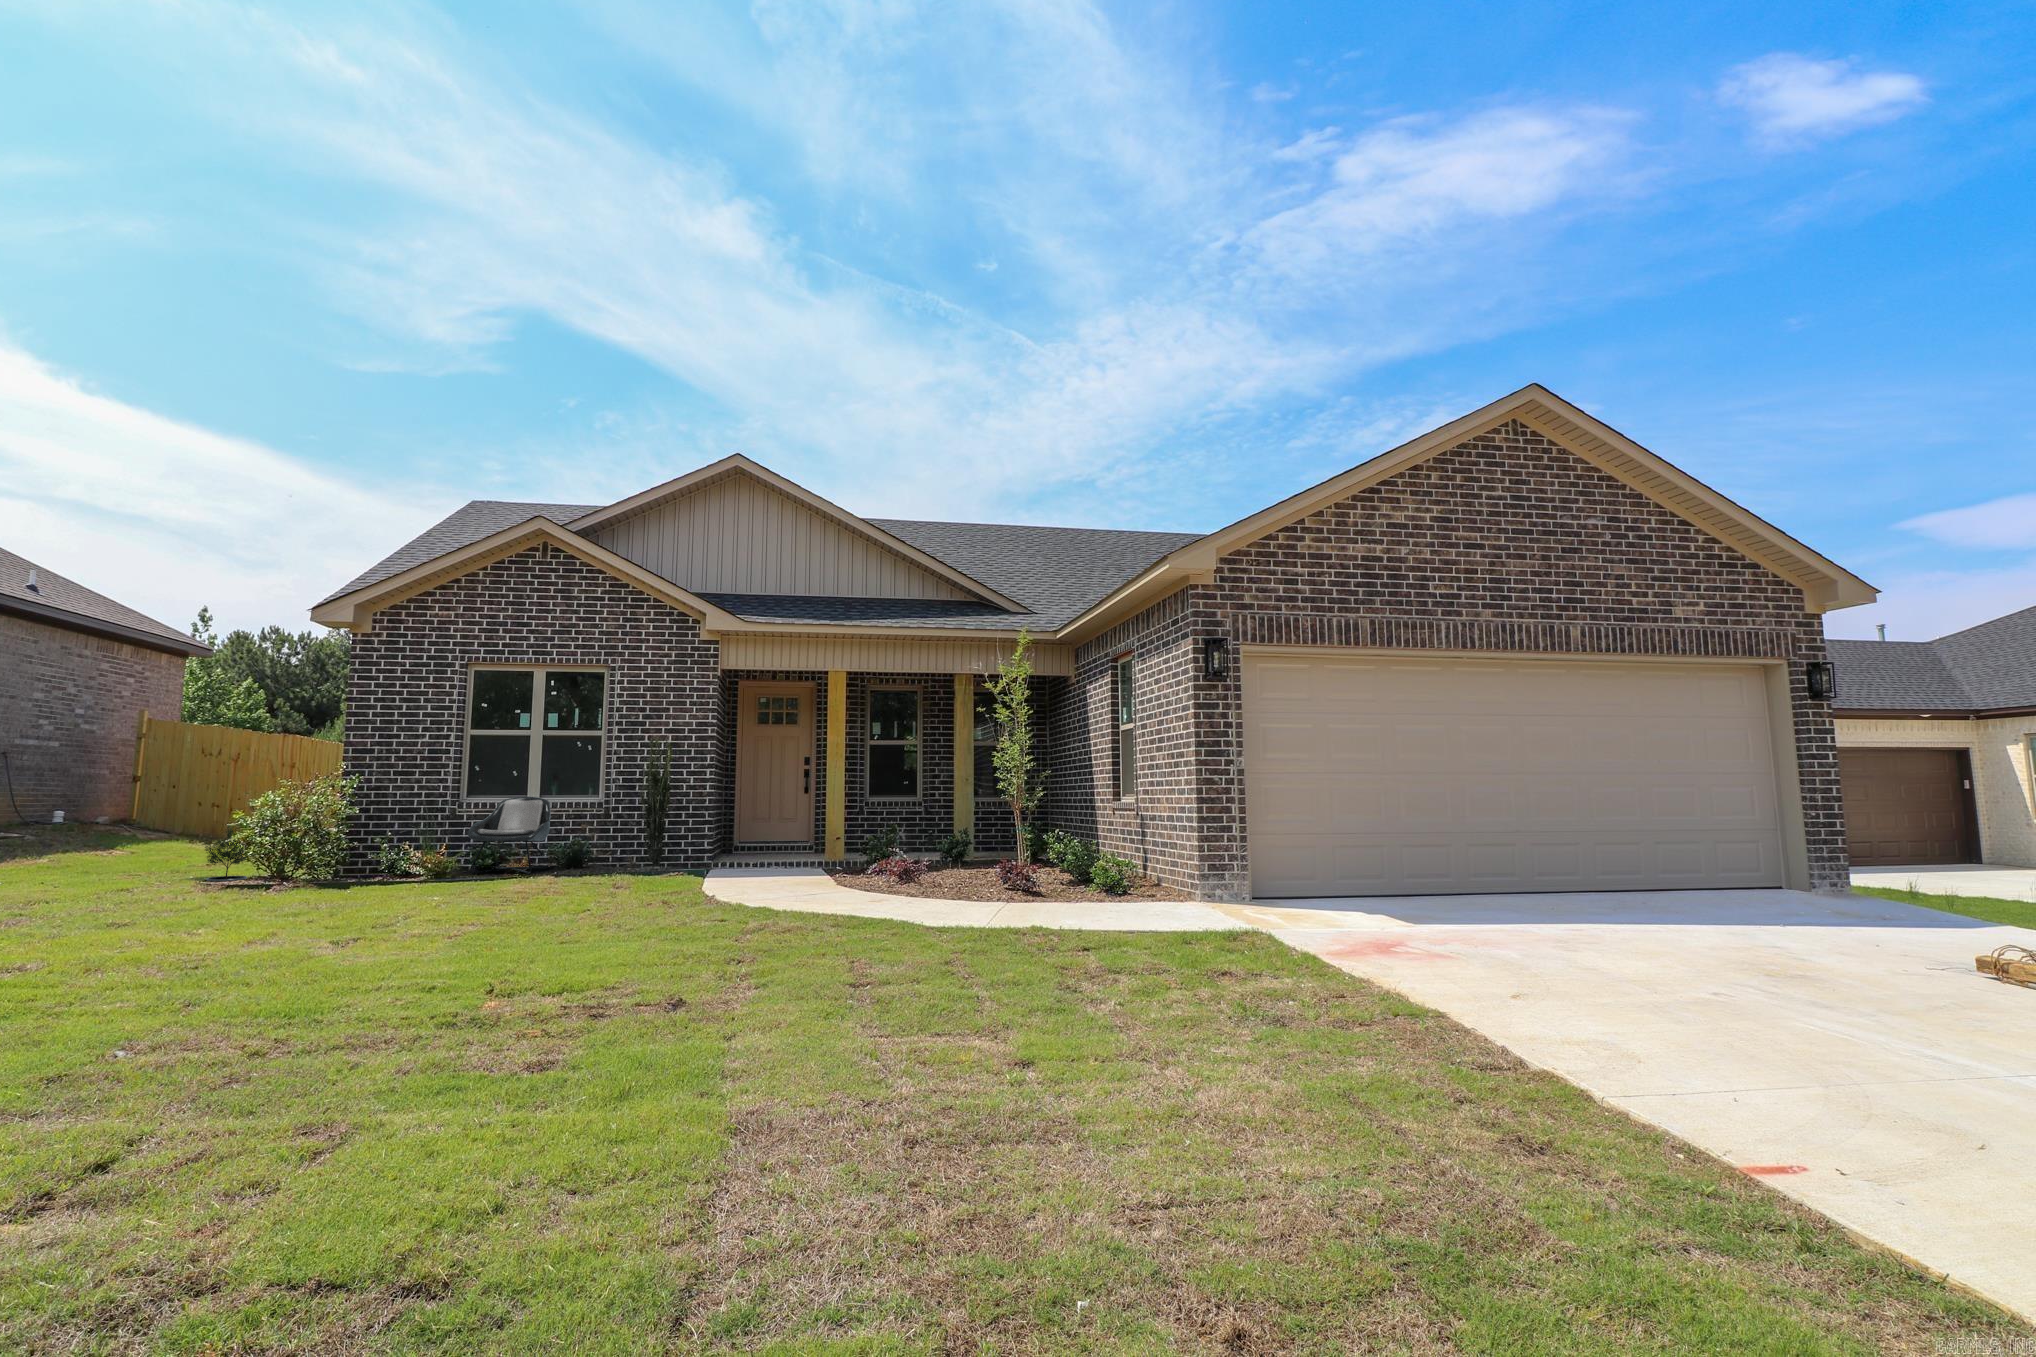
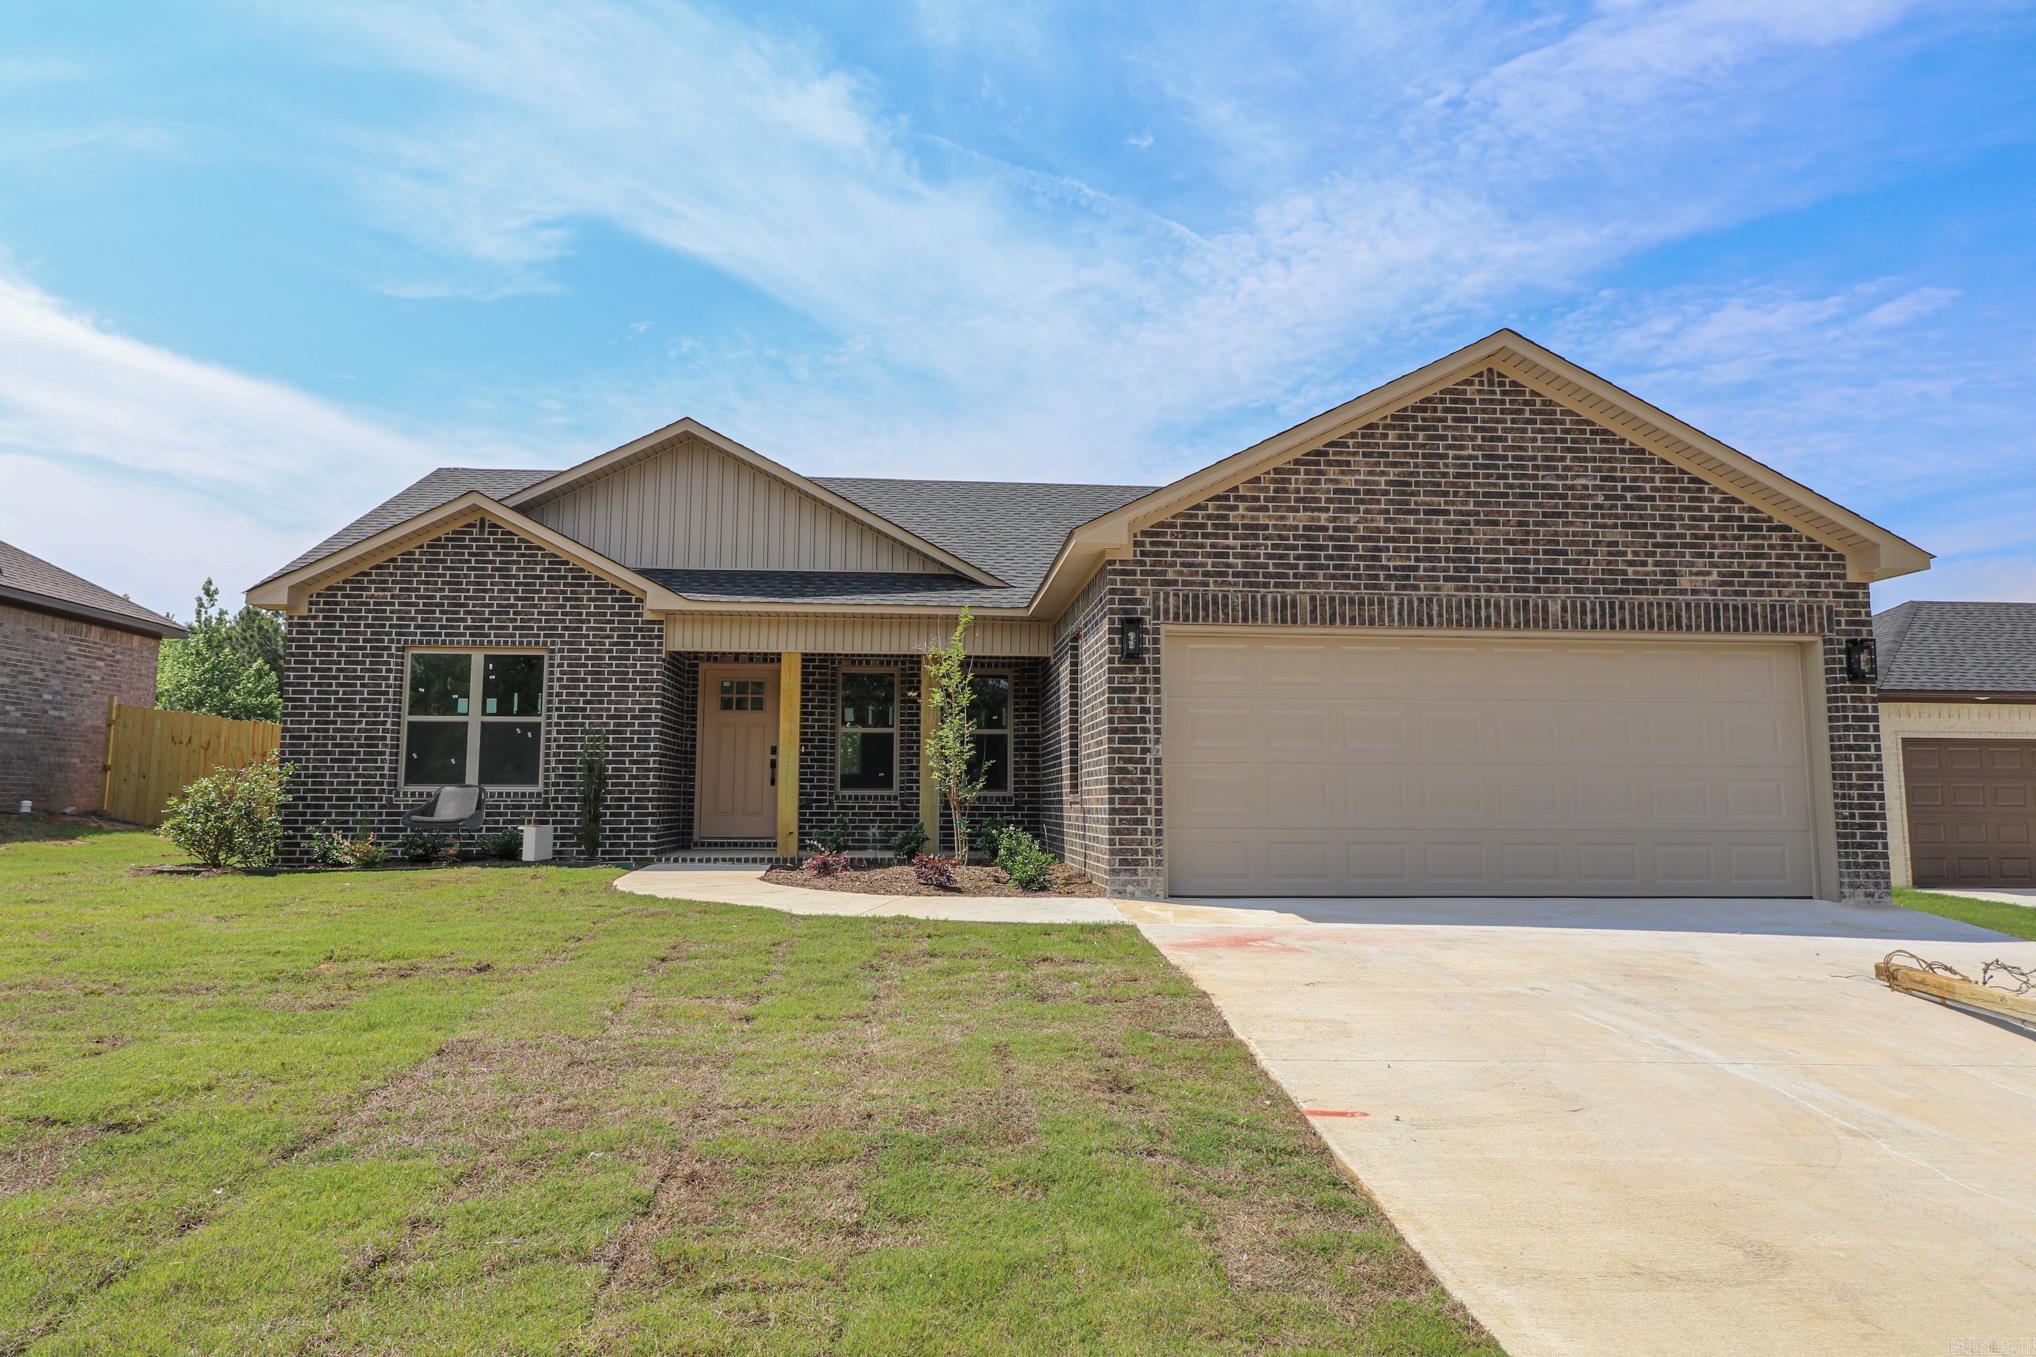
potted tree: present [205,825,247,881] -> present [571,811,604,863]
storage bin: none [584,827,617,871] -> present [518,816,554,861]

